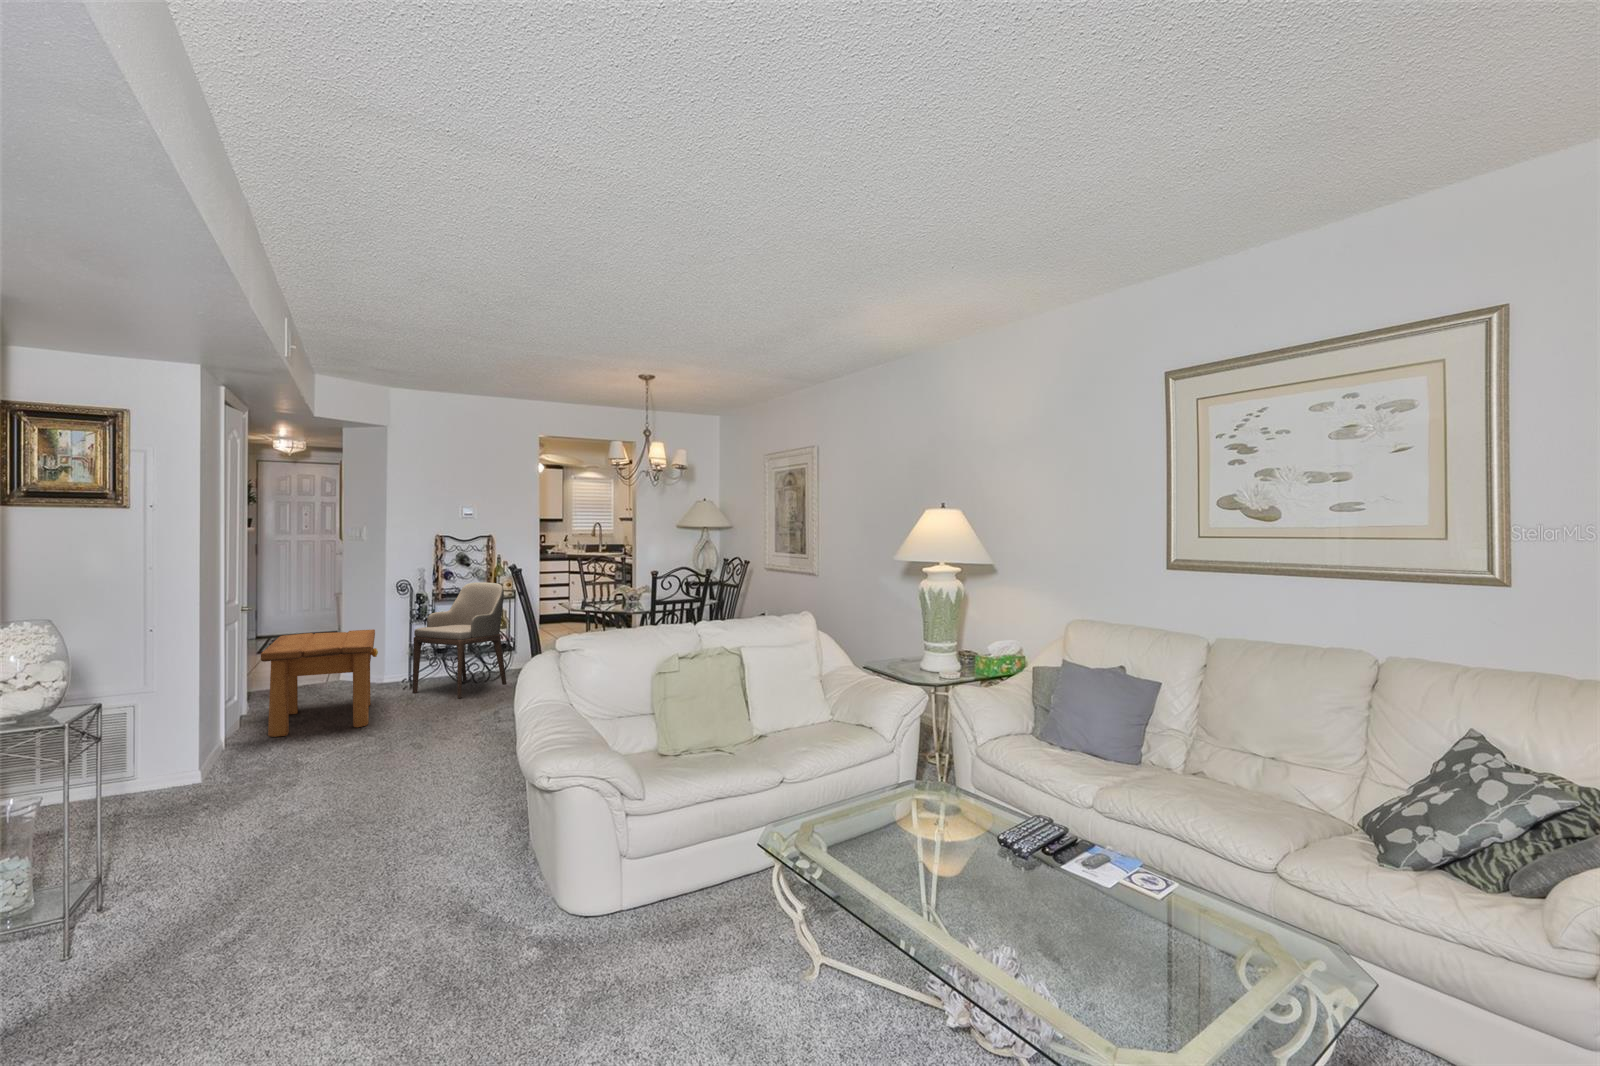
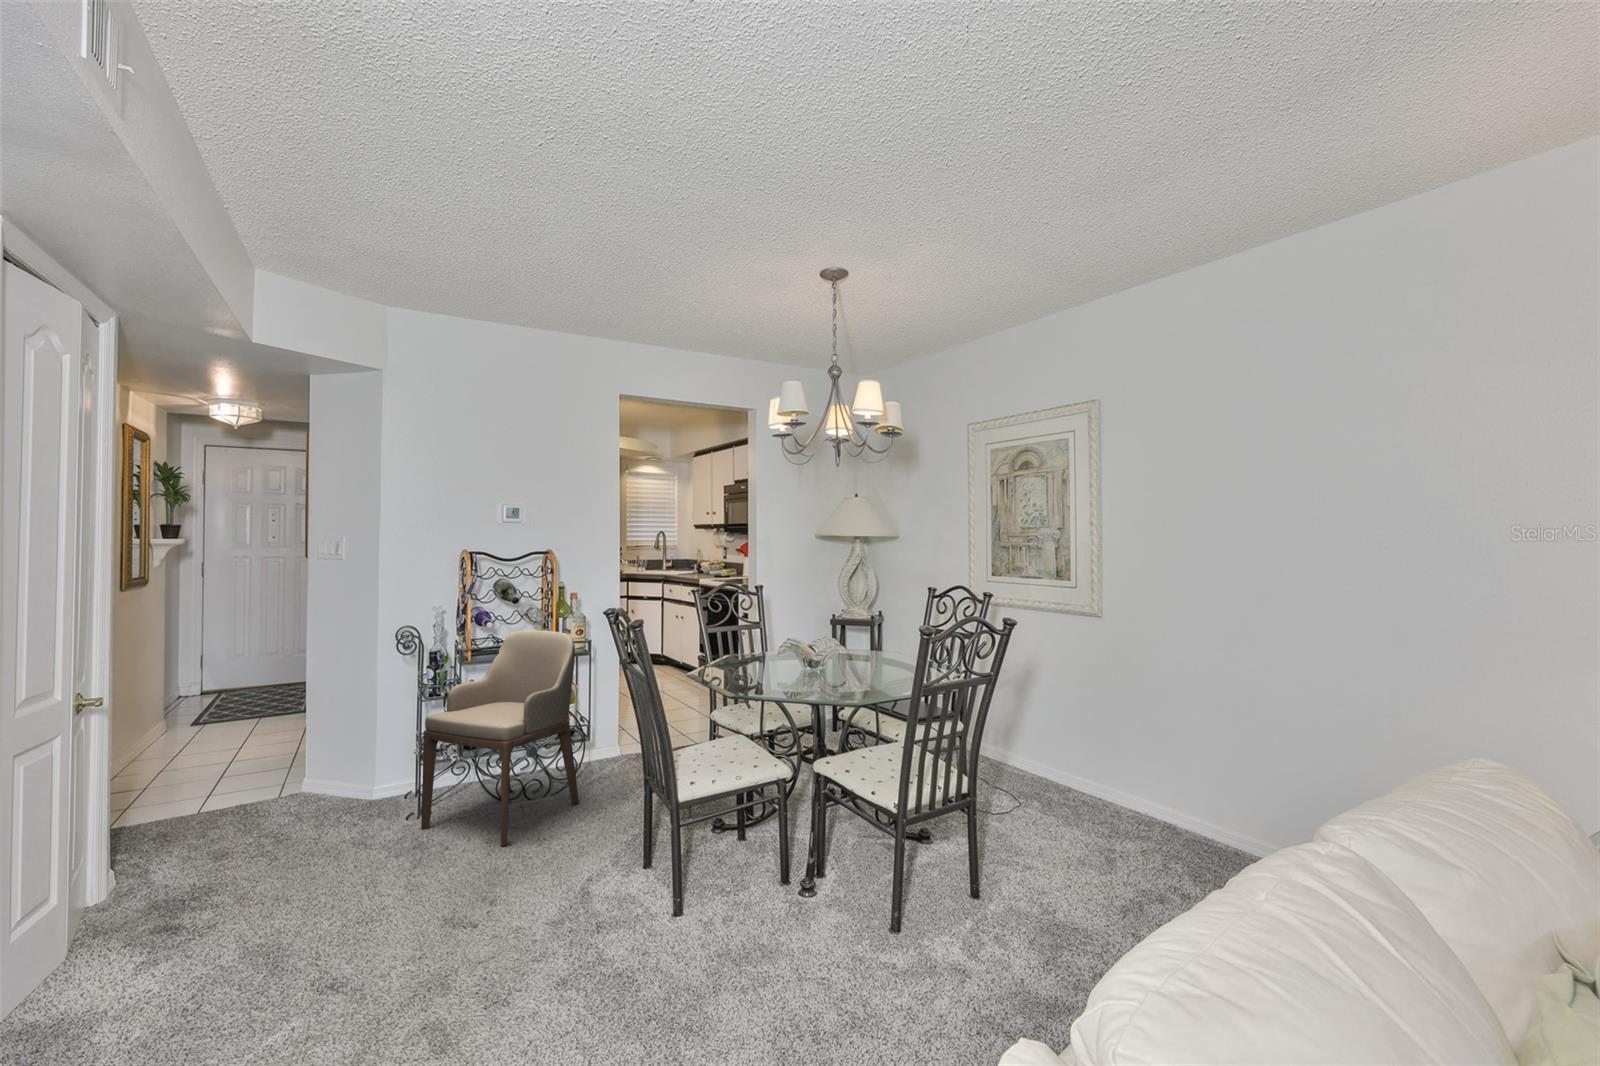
side table: present [261,629,378,737] -> none [80,723,355,998]

